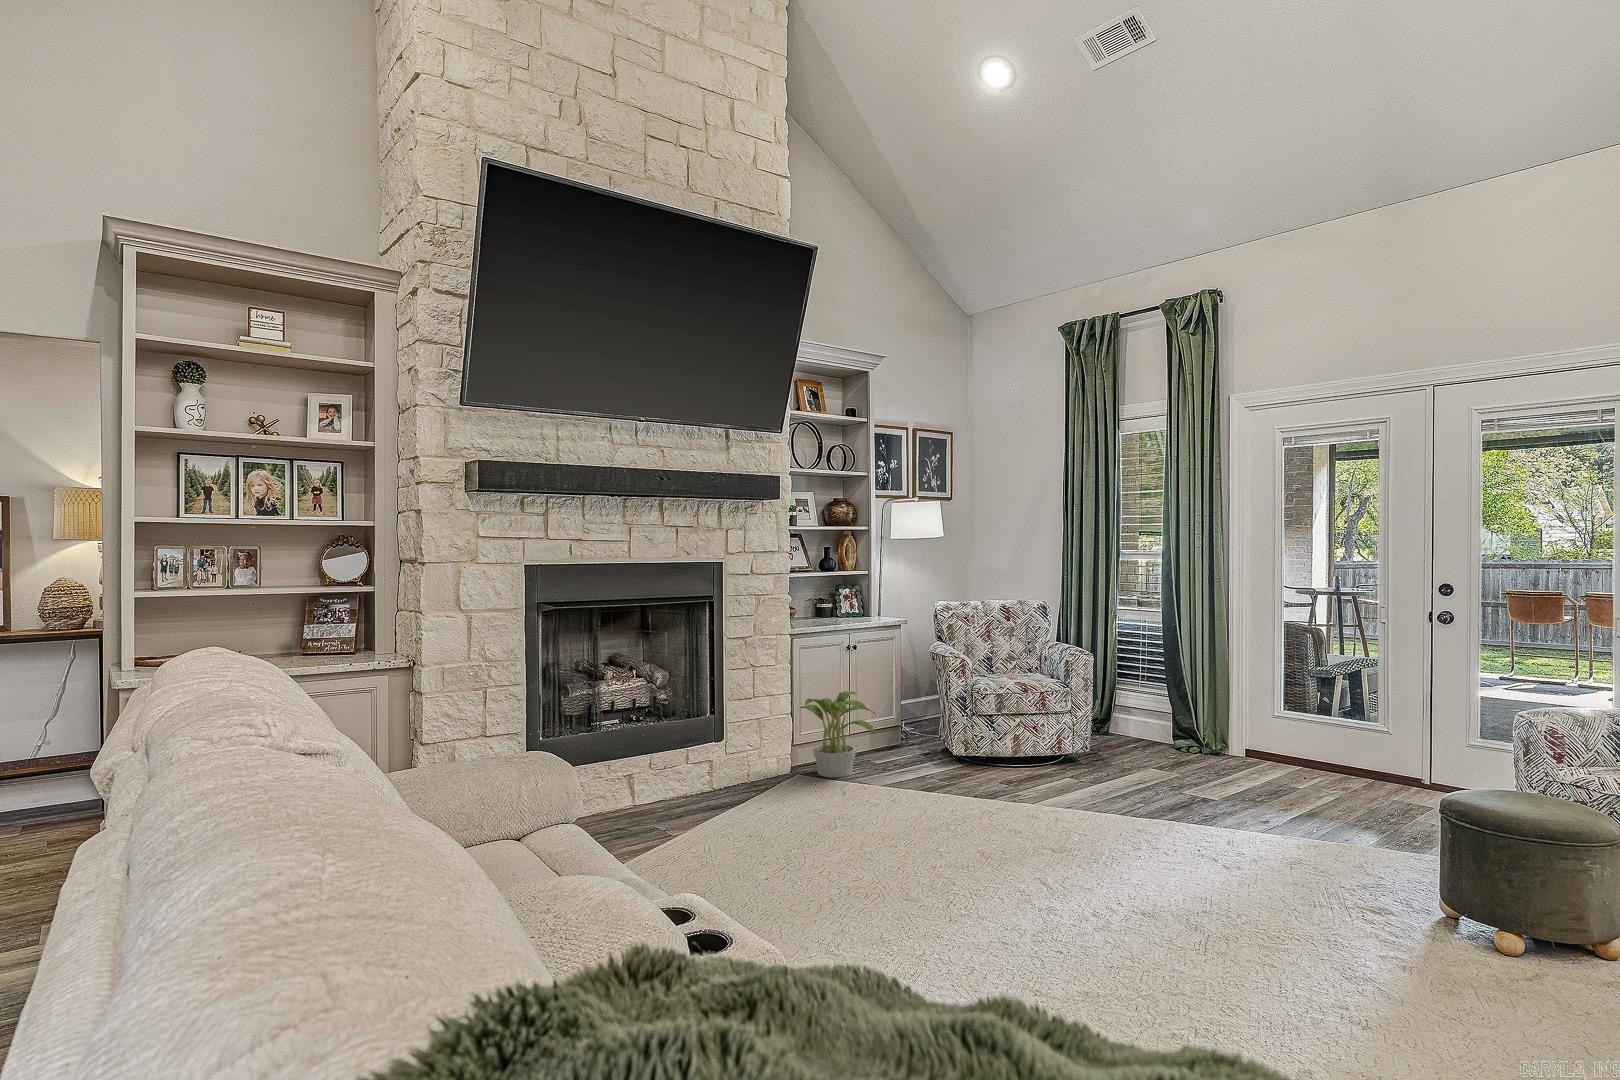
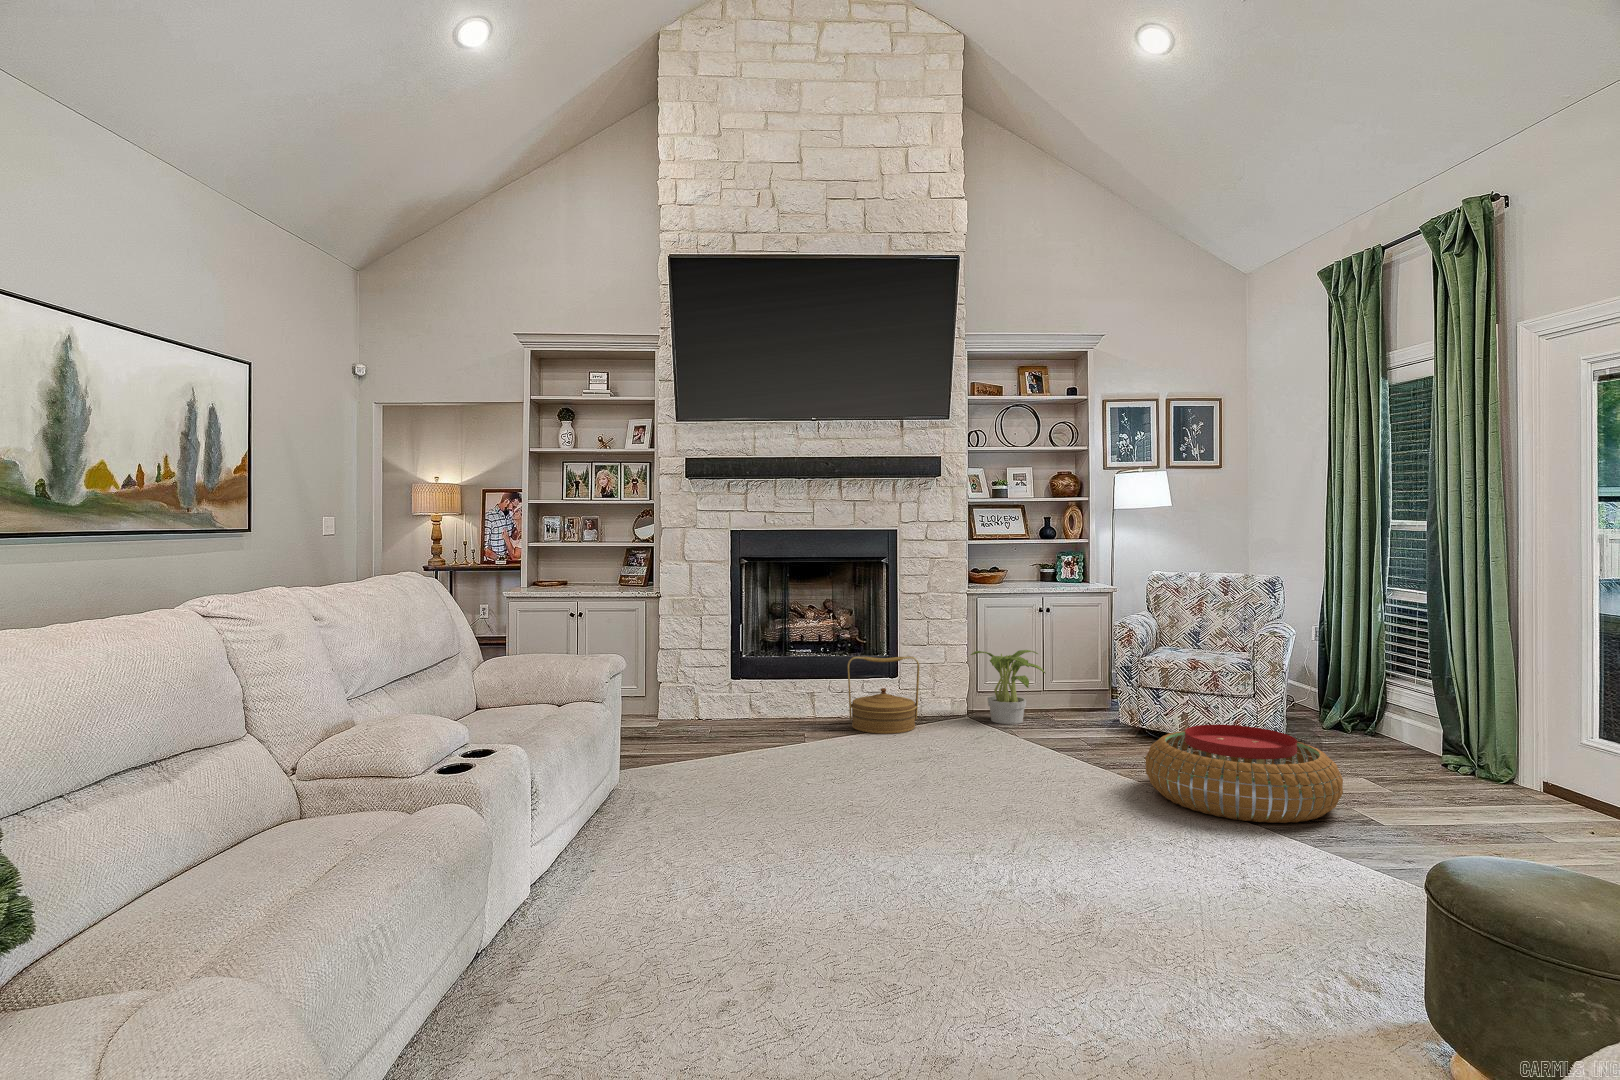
woven basket: none [693,716,775,819] -> present [848,656,920,734]
pouf: none [1079,744,1256,835] -> present [1145,724,1343,823]

